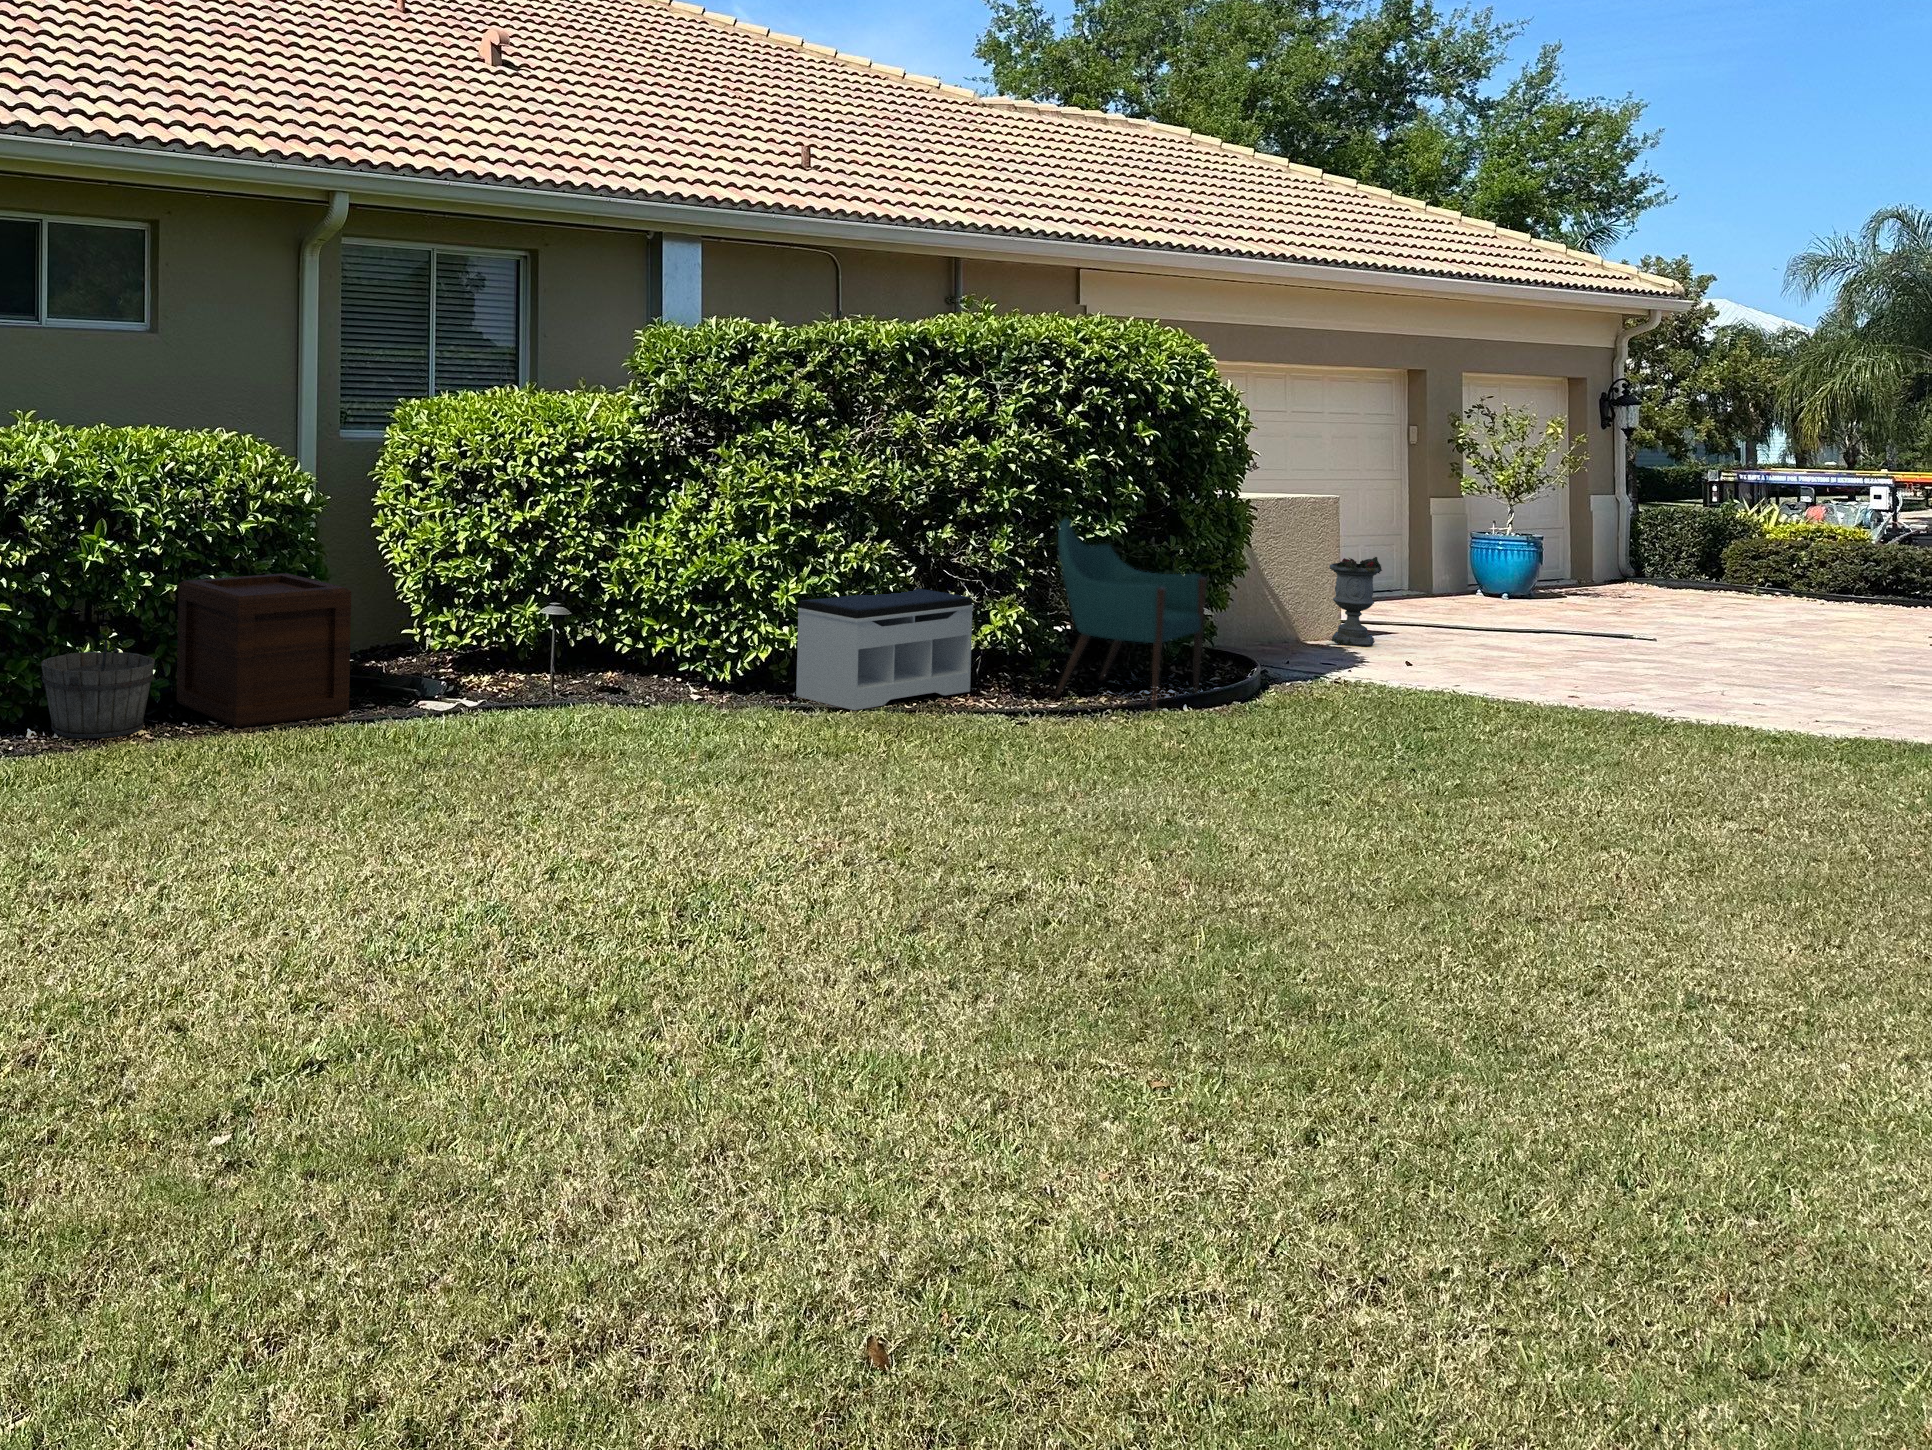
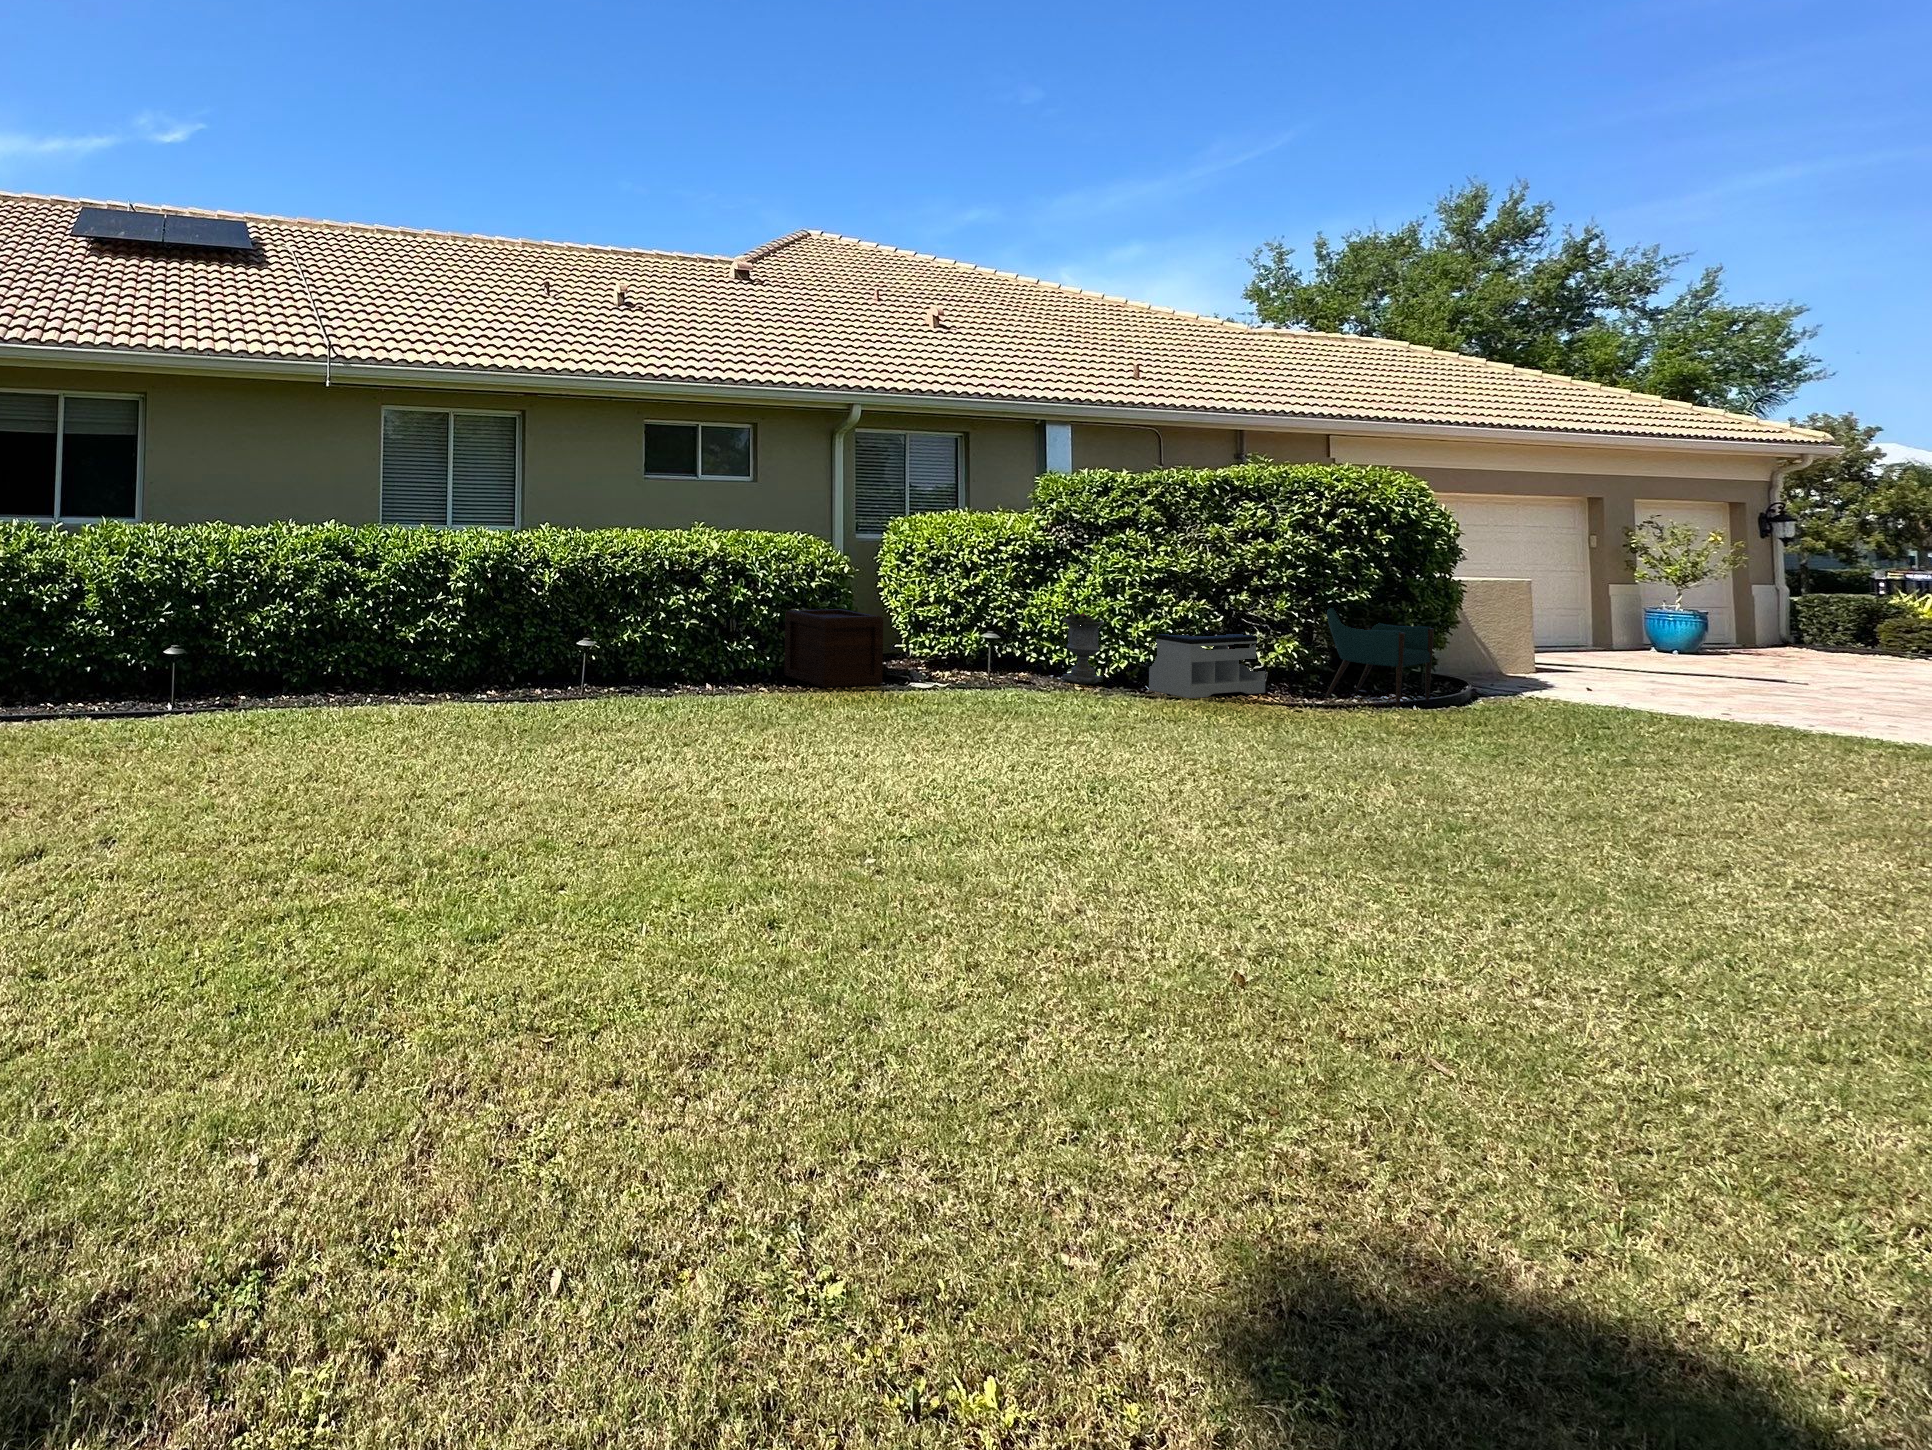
planter: present [1330,557,1382,646] -> present [1062,611,1104,684]
wooden bucket: present [41,635,155,738] -> none [721,636,780,688]

